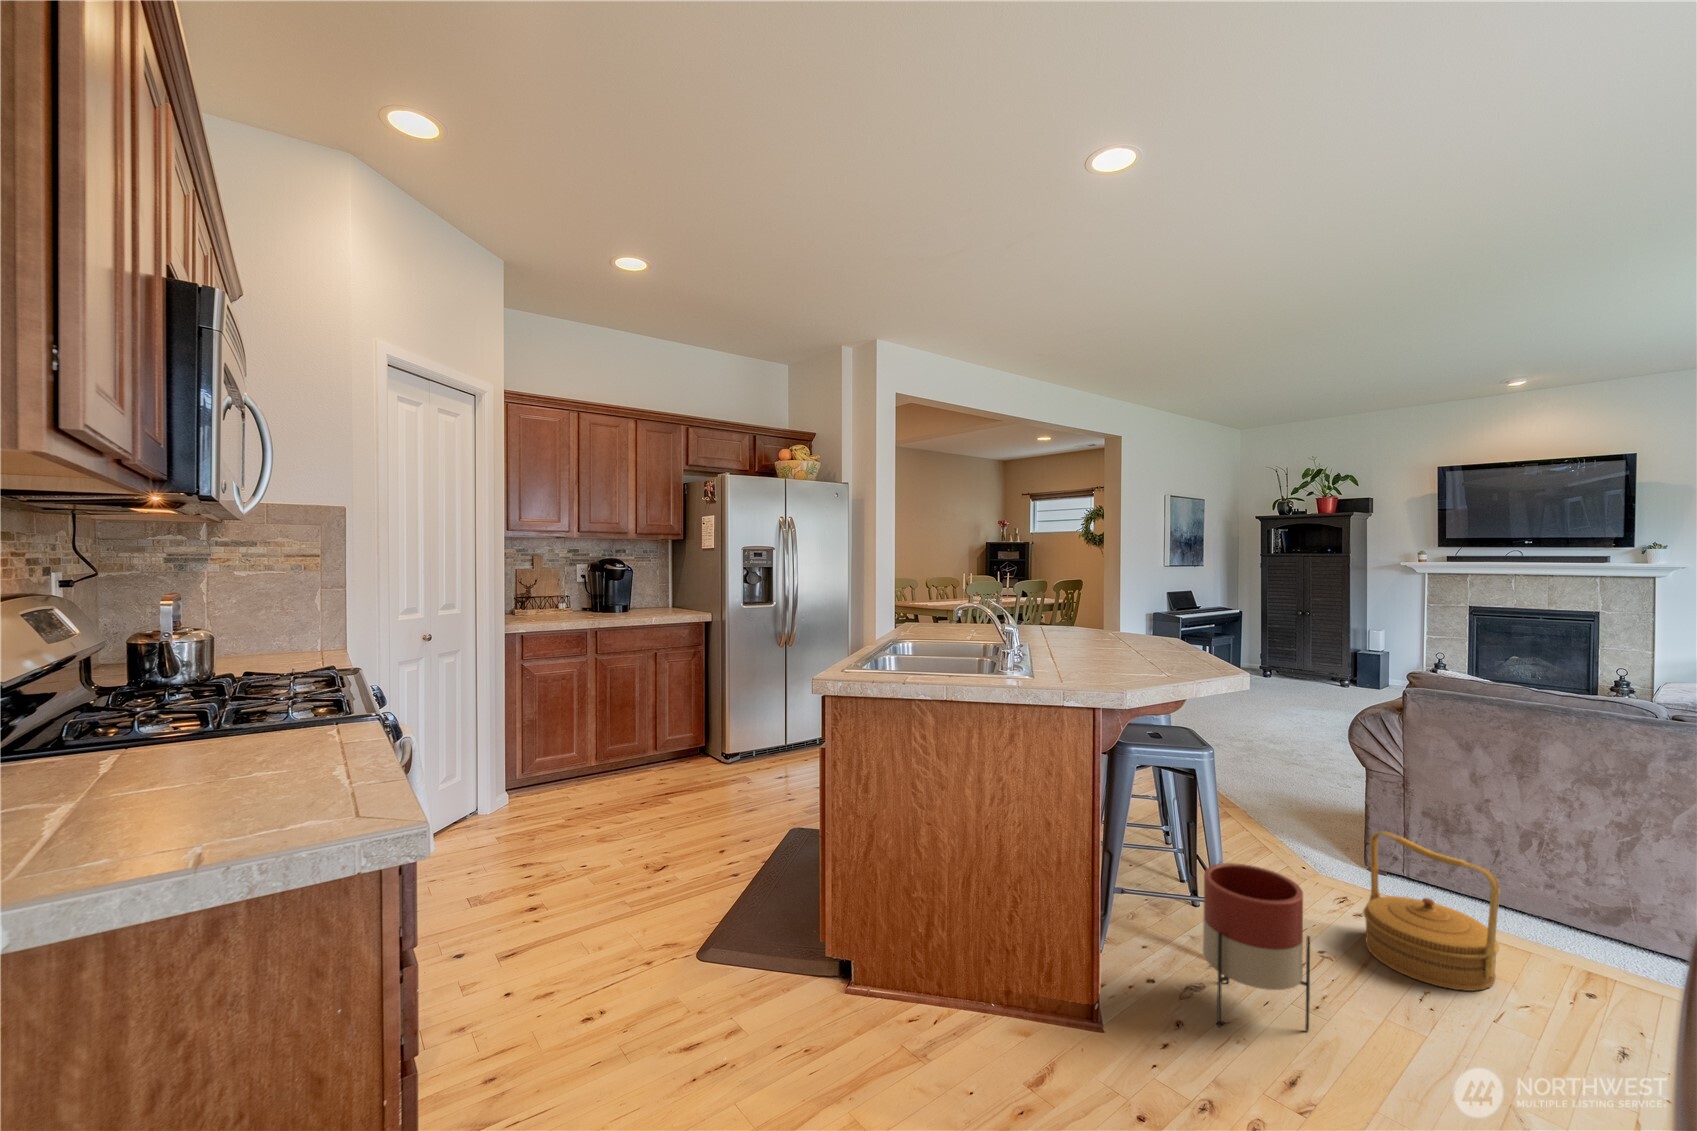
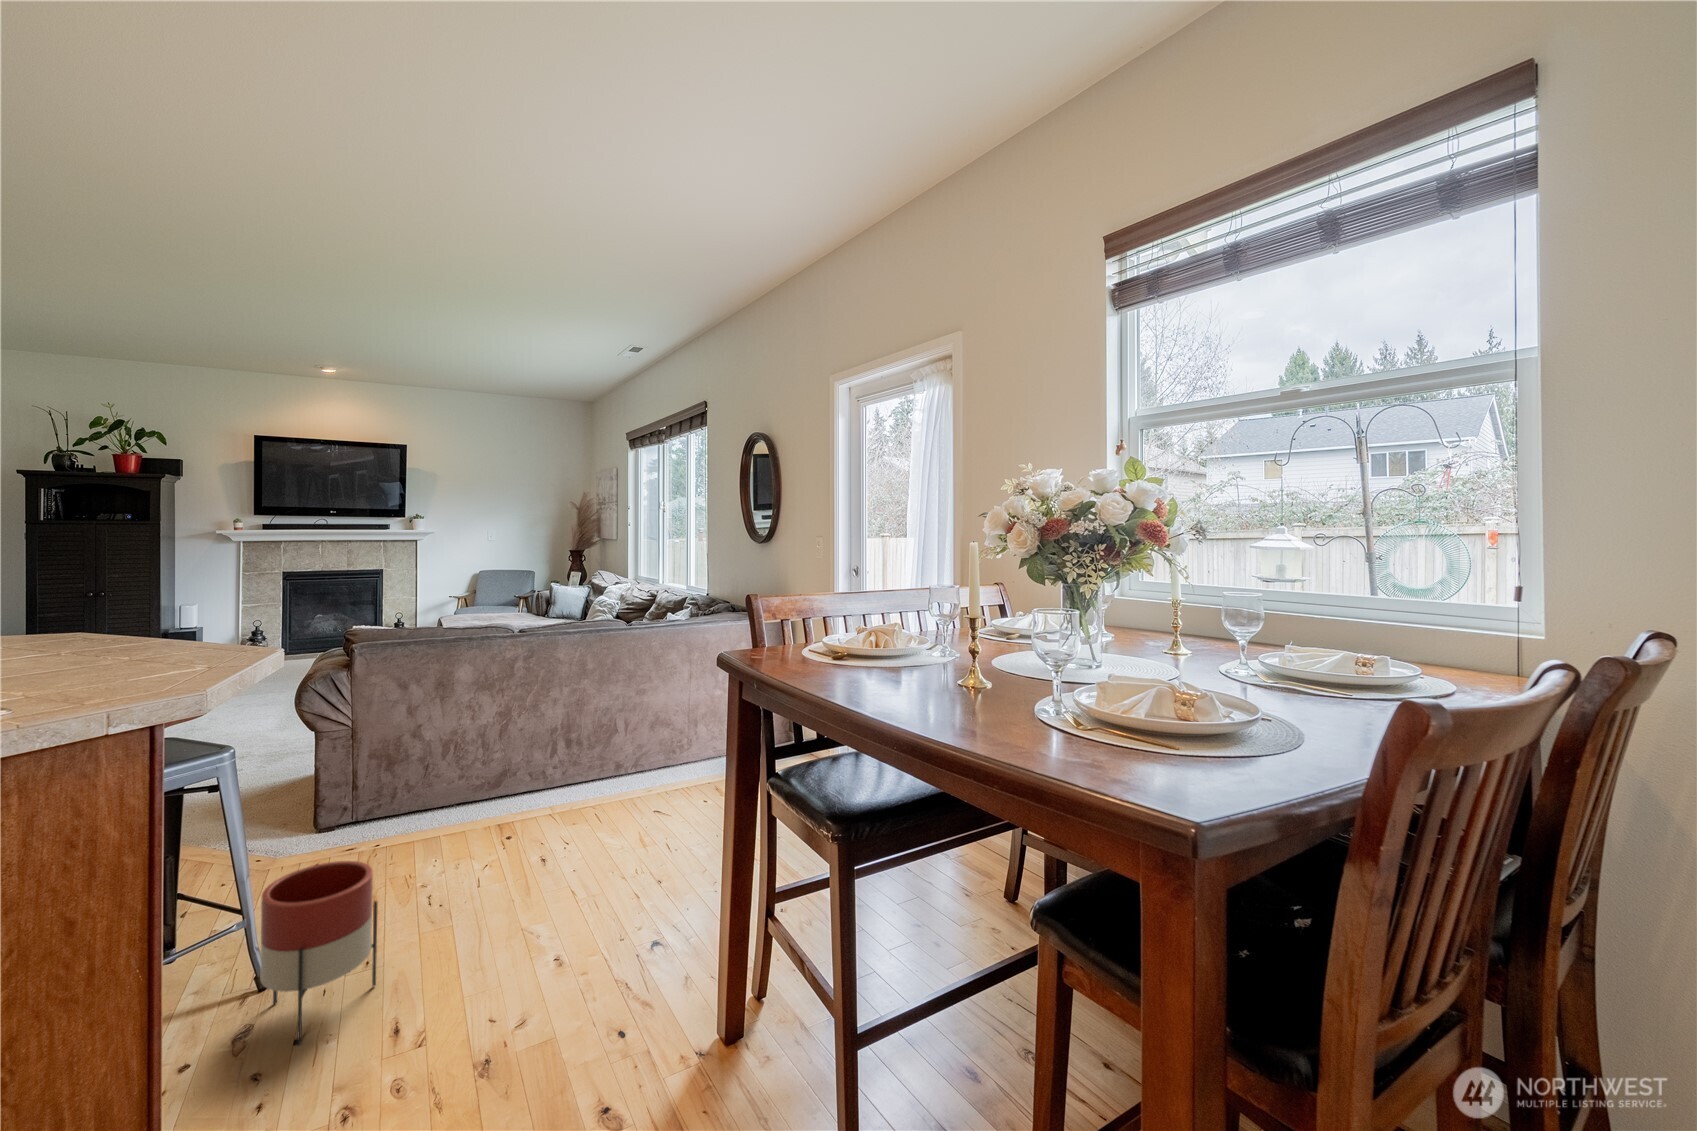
basket: present [1363,831,1500,991] -> none [360,784,467,898]

